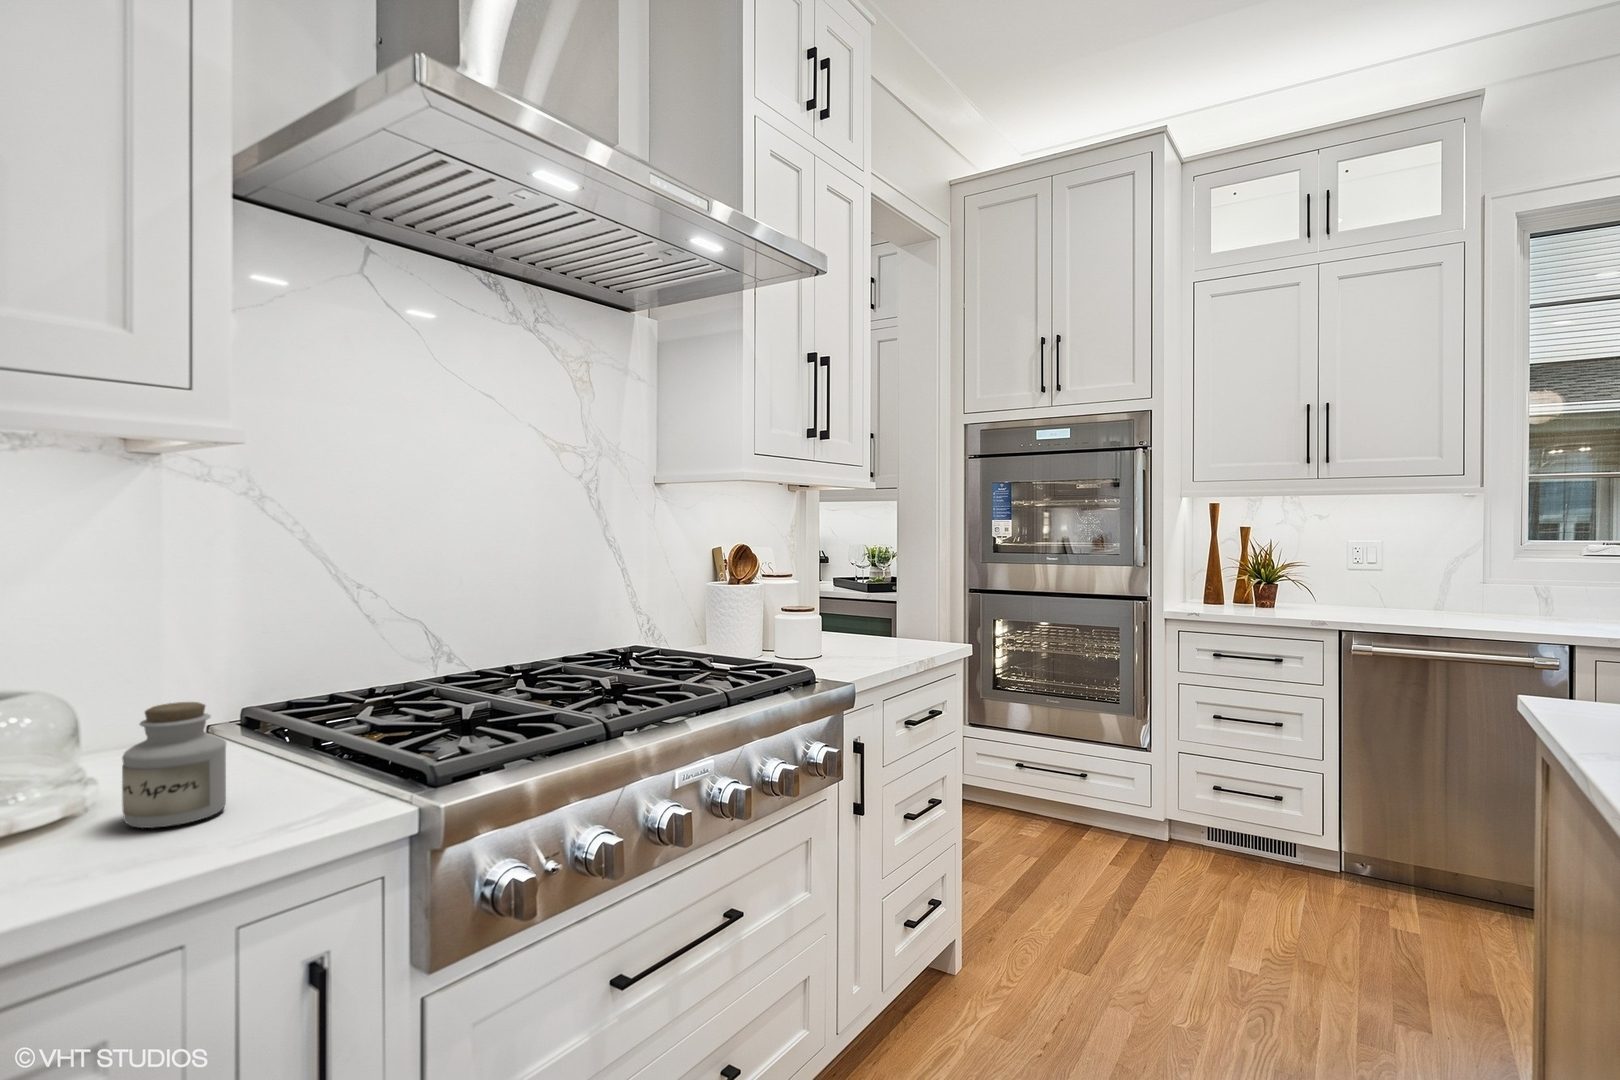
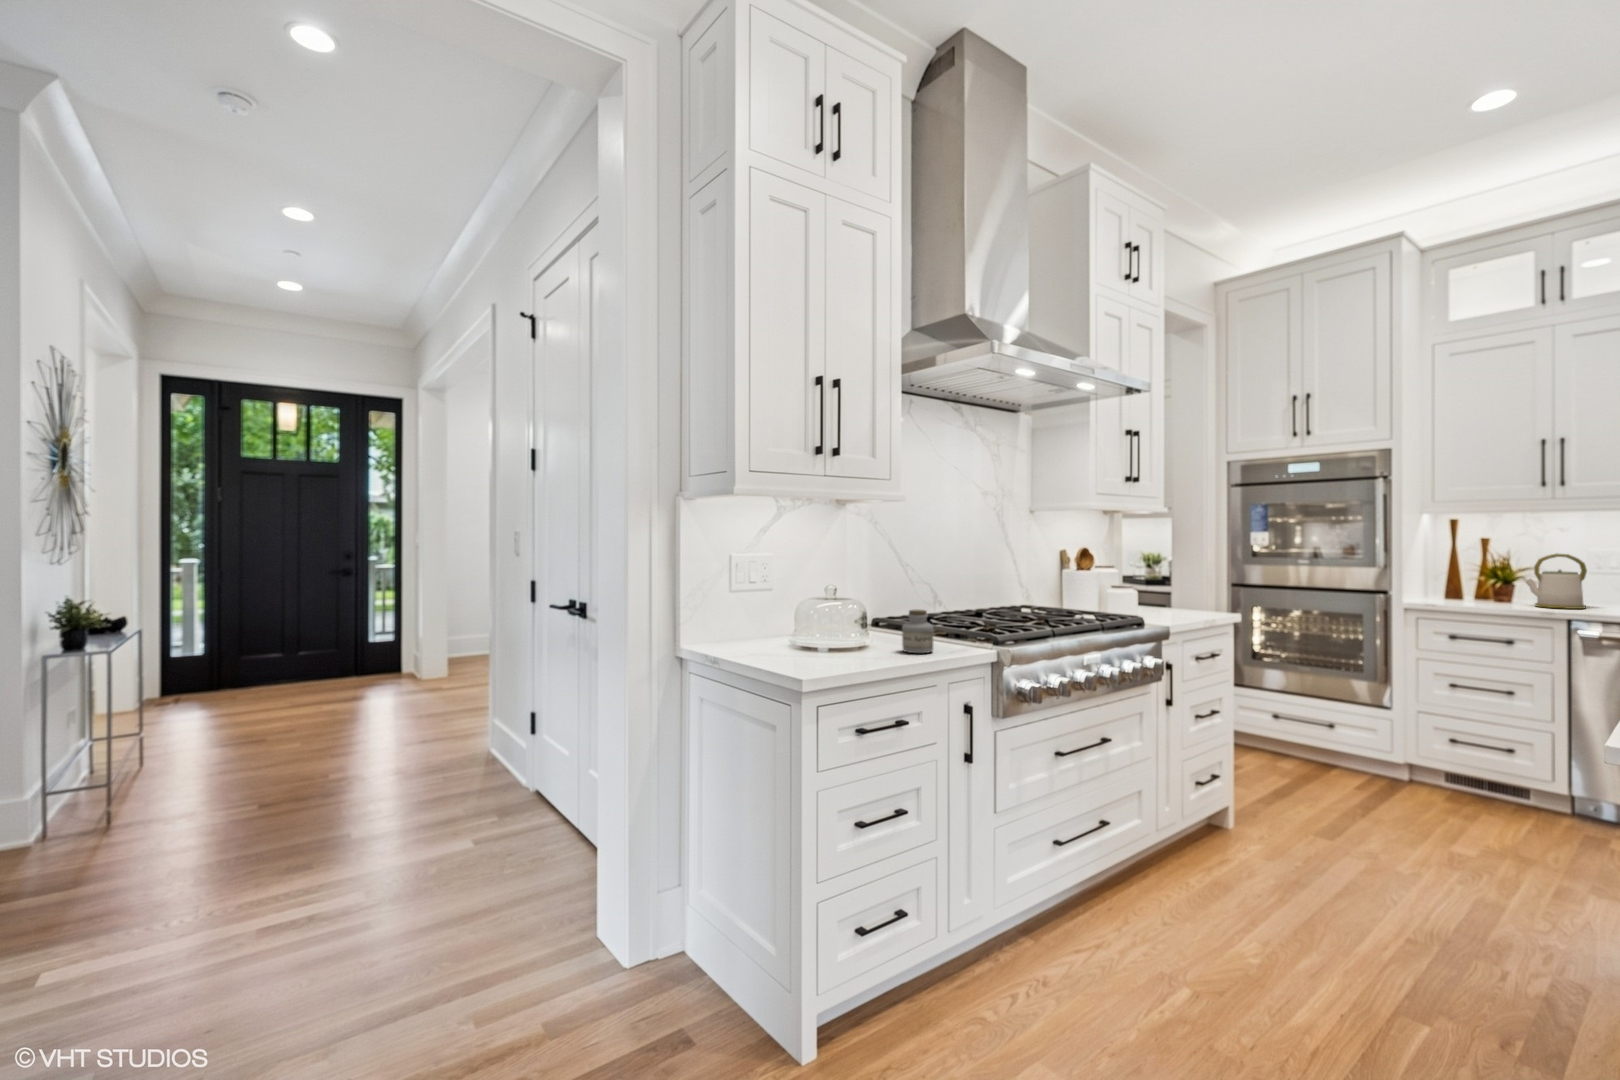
kettle: none [1292,546,1357,615] -> present [1526,553,1587,609]

